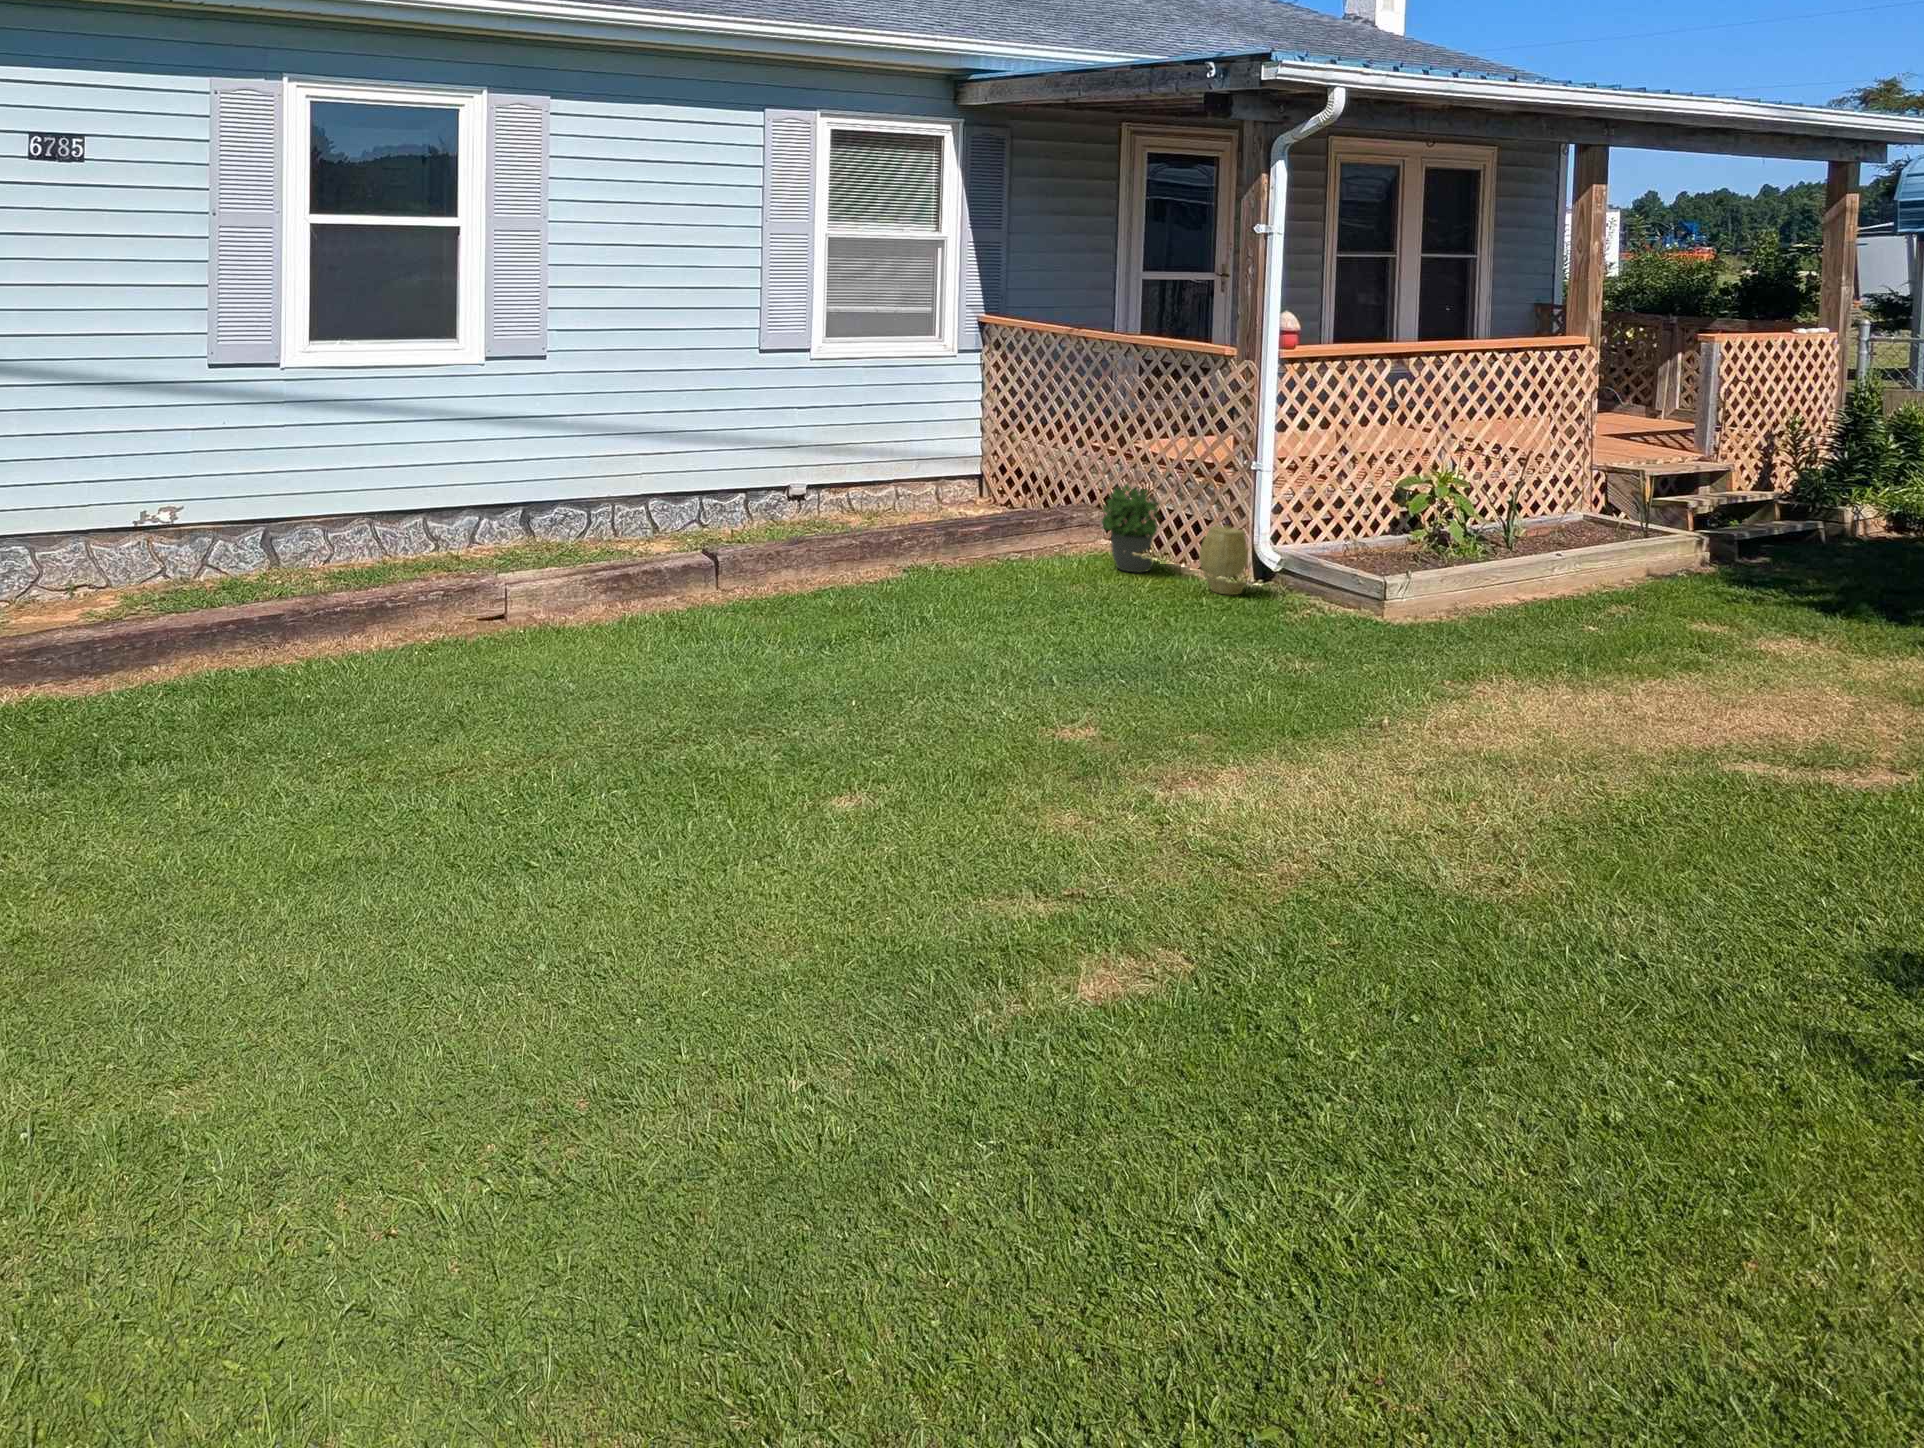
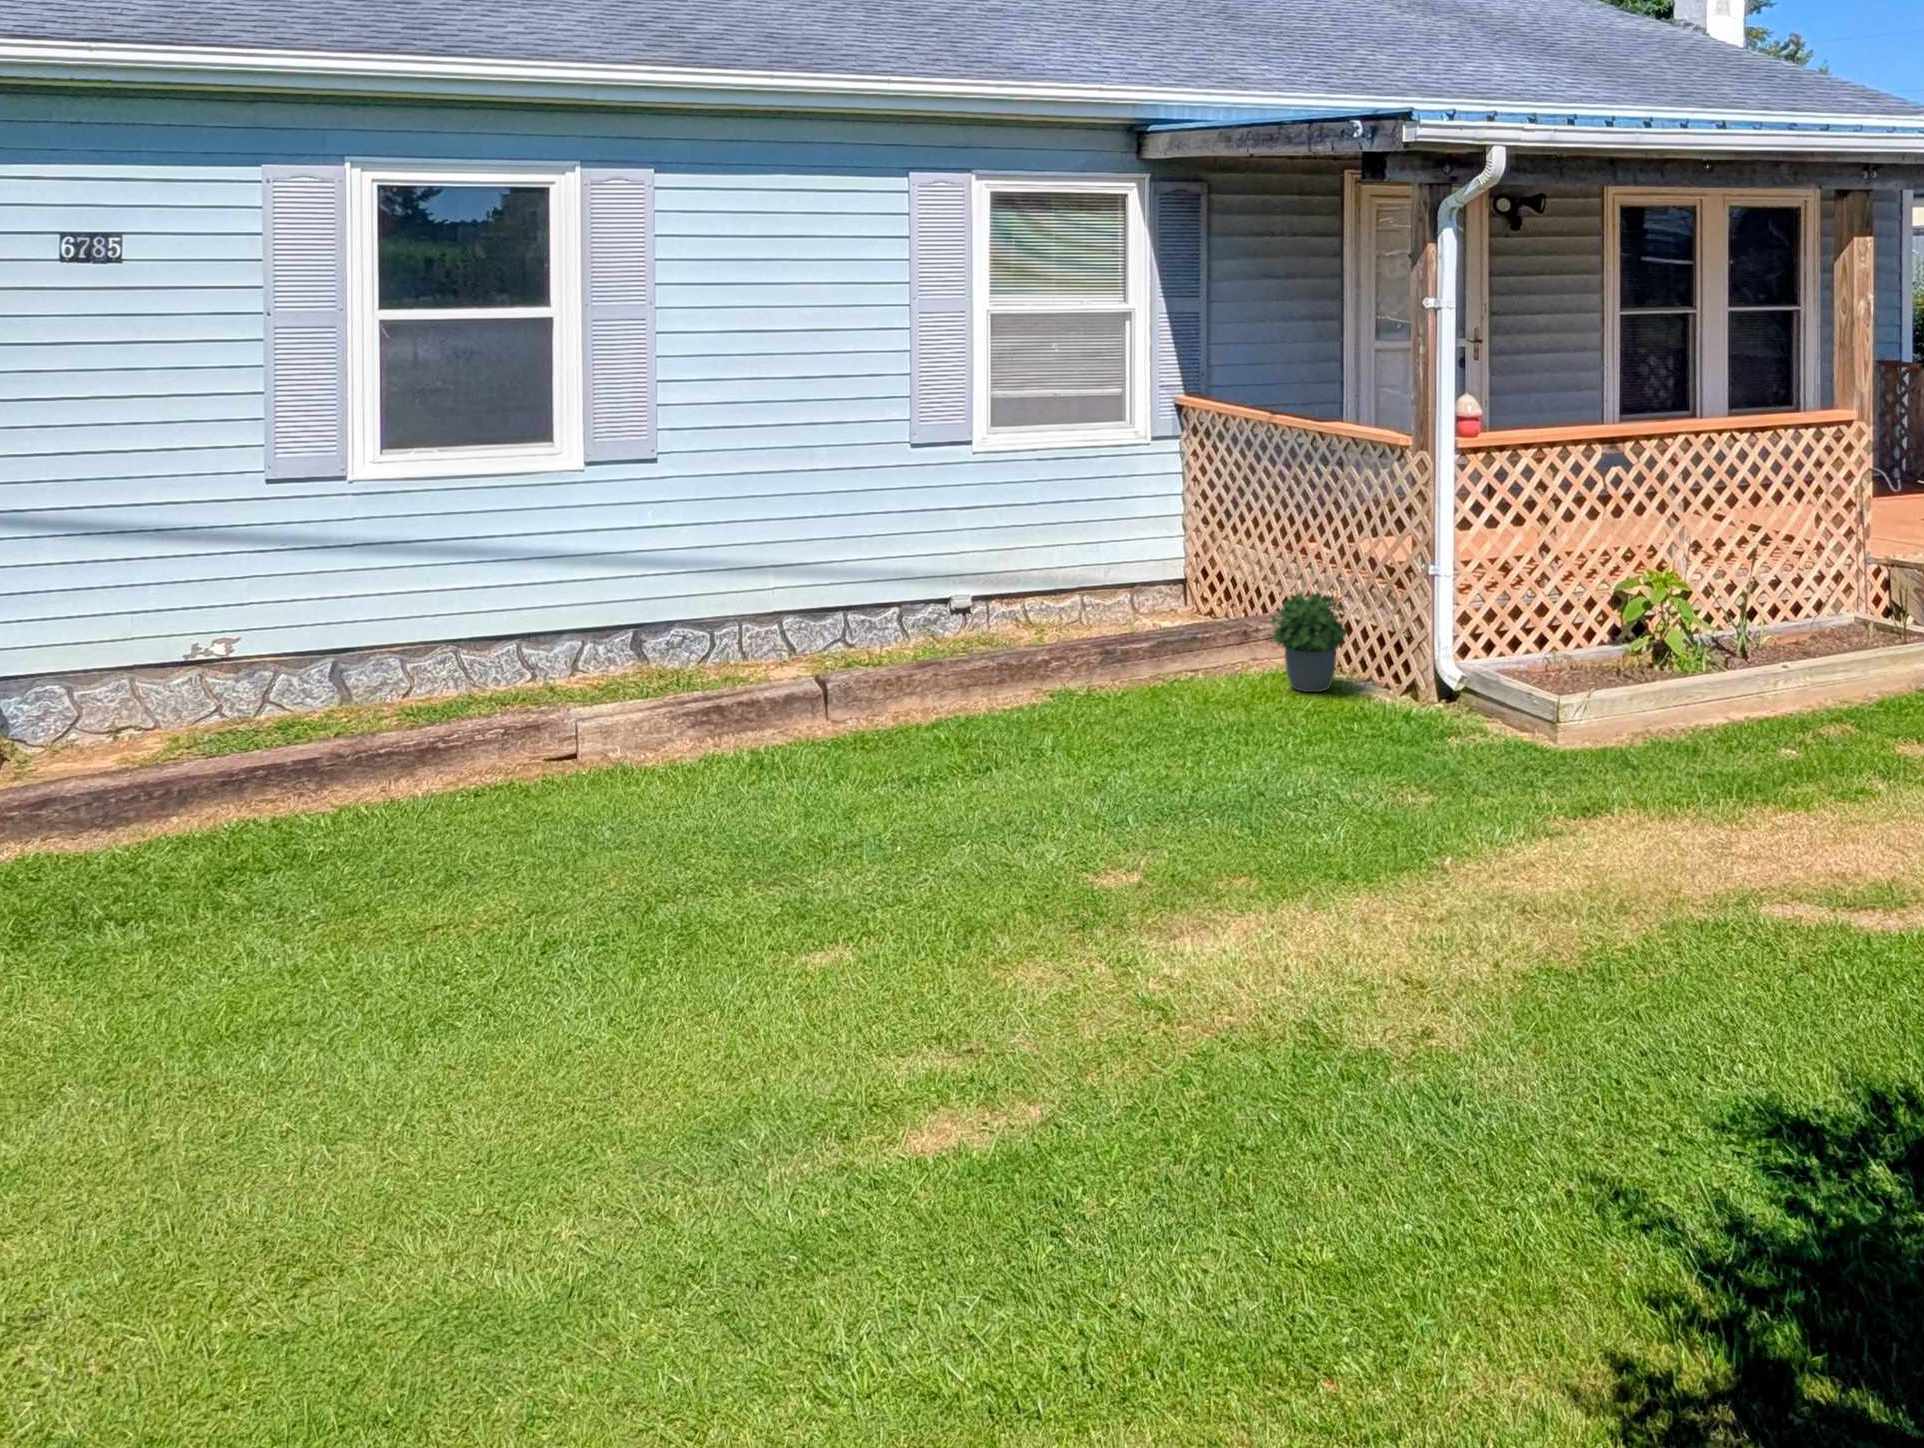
woven basket: present [1199,525,1247,595] -> none [1366,639,1426,717]

